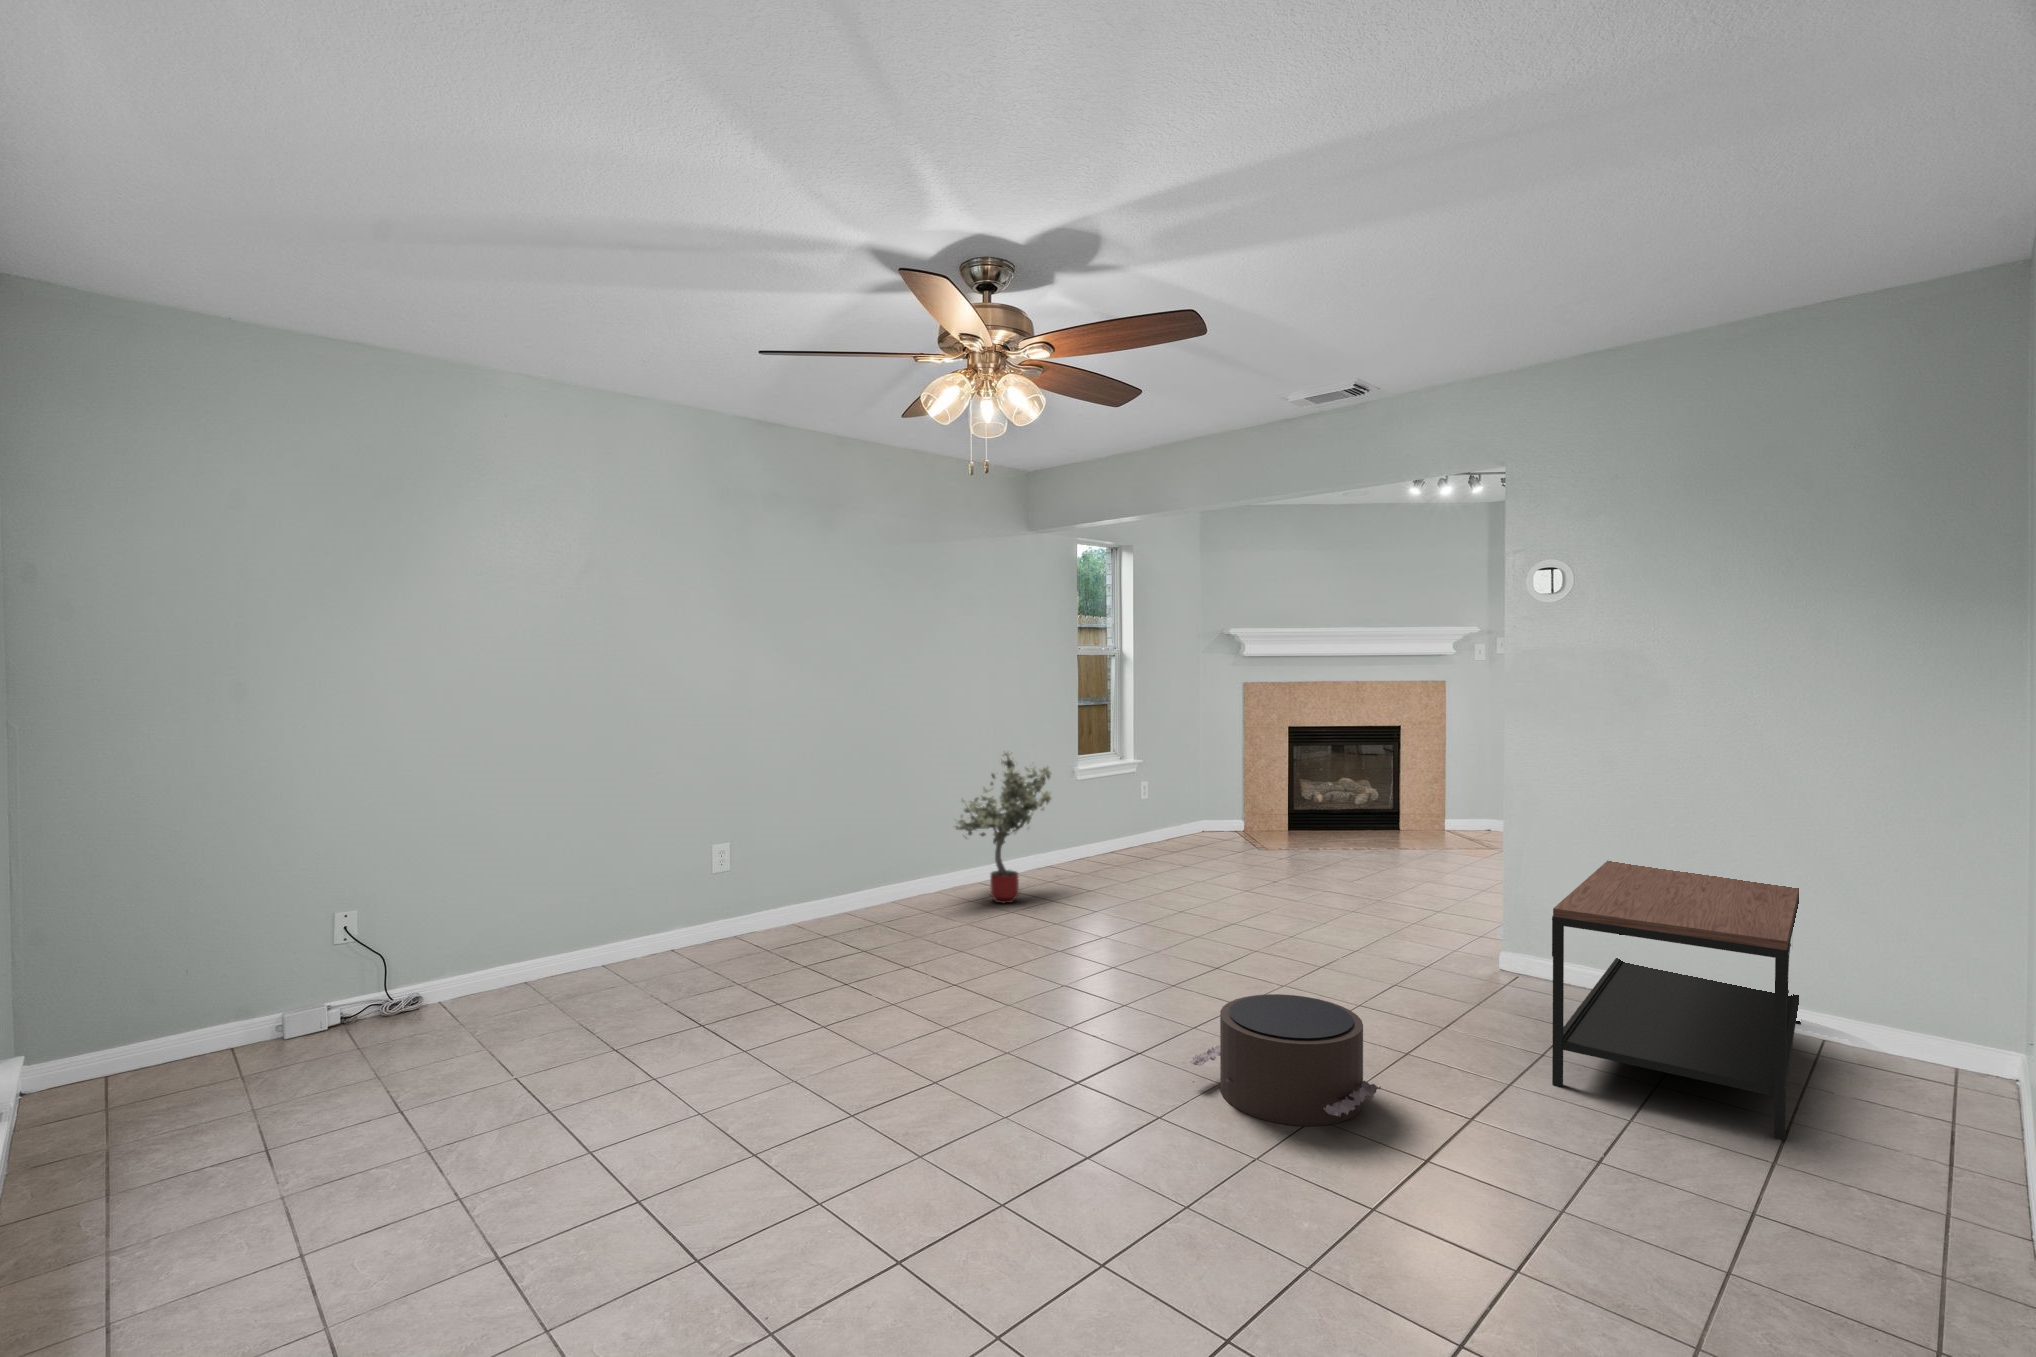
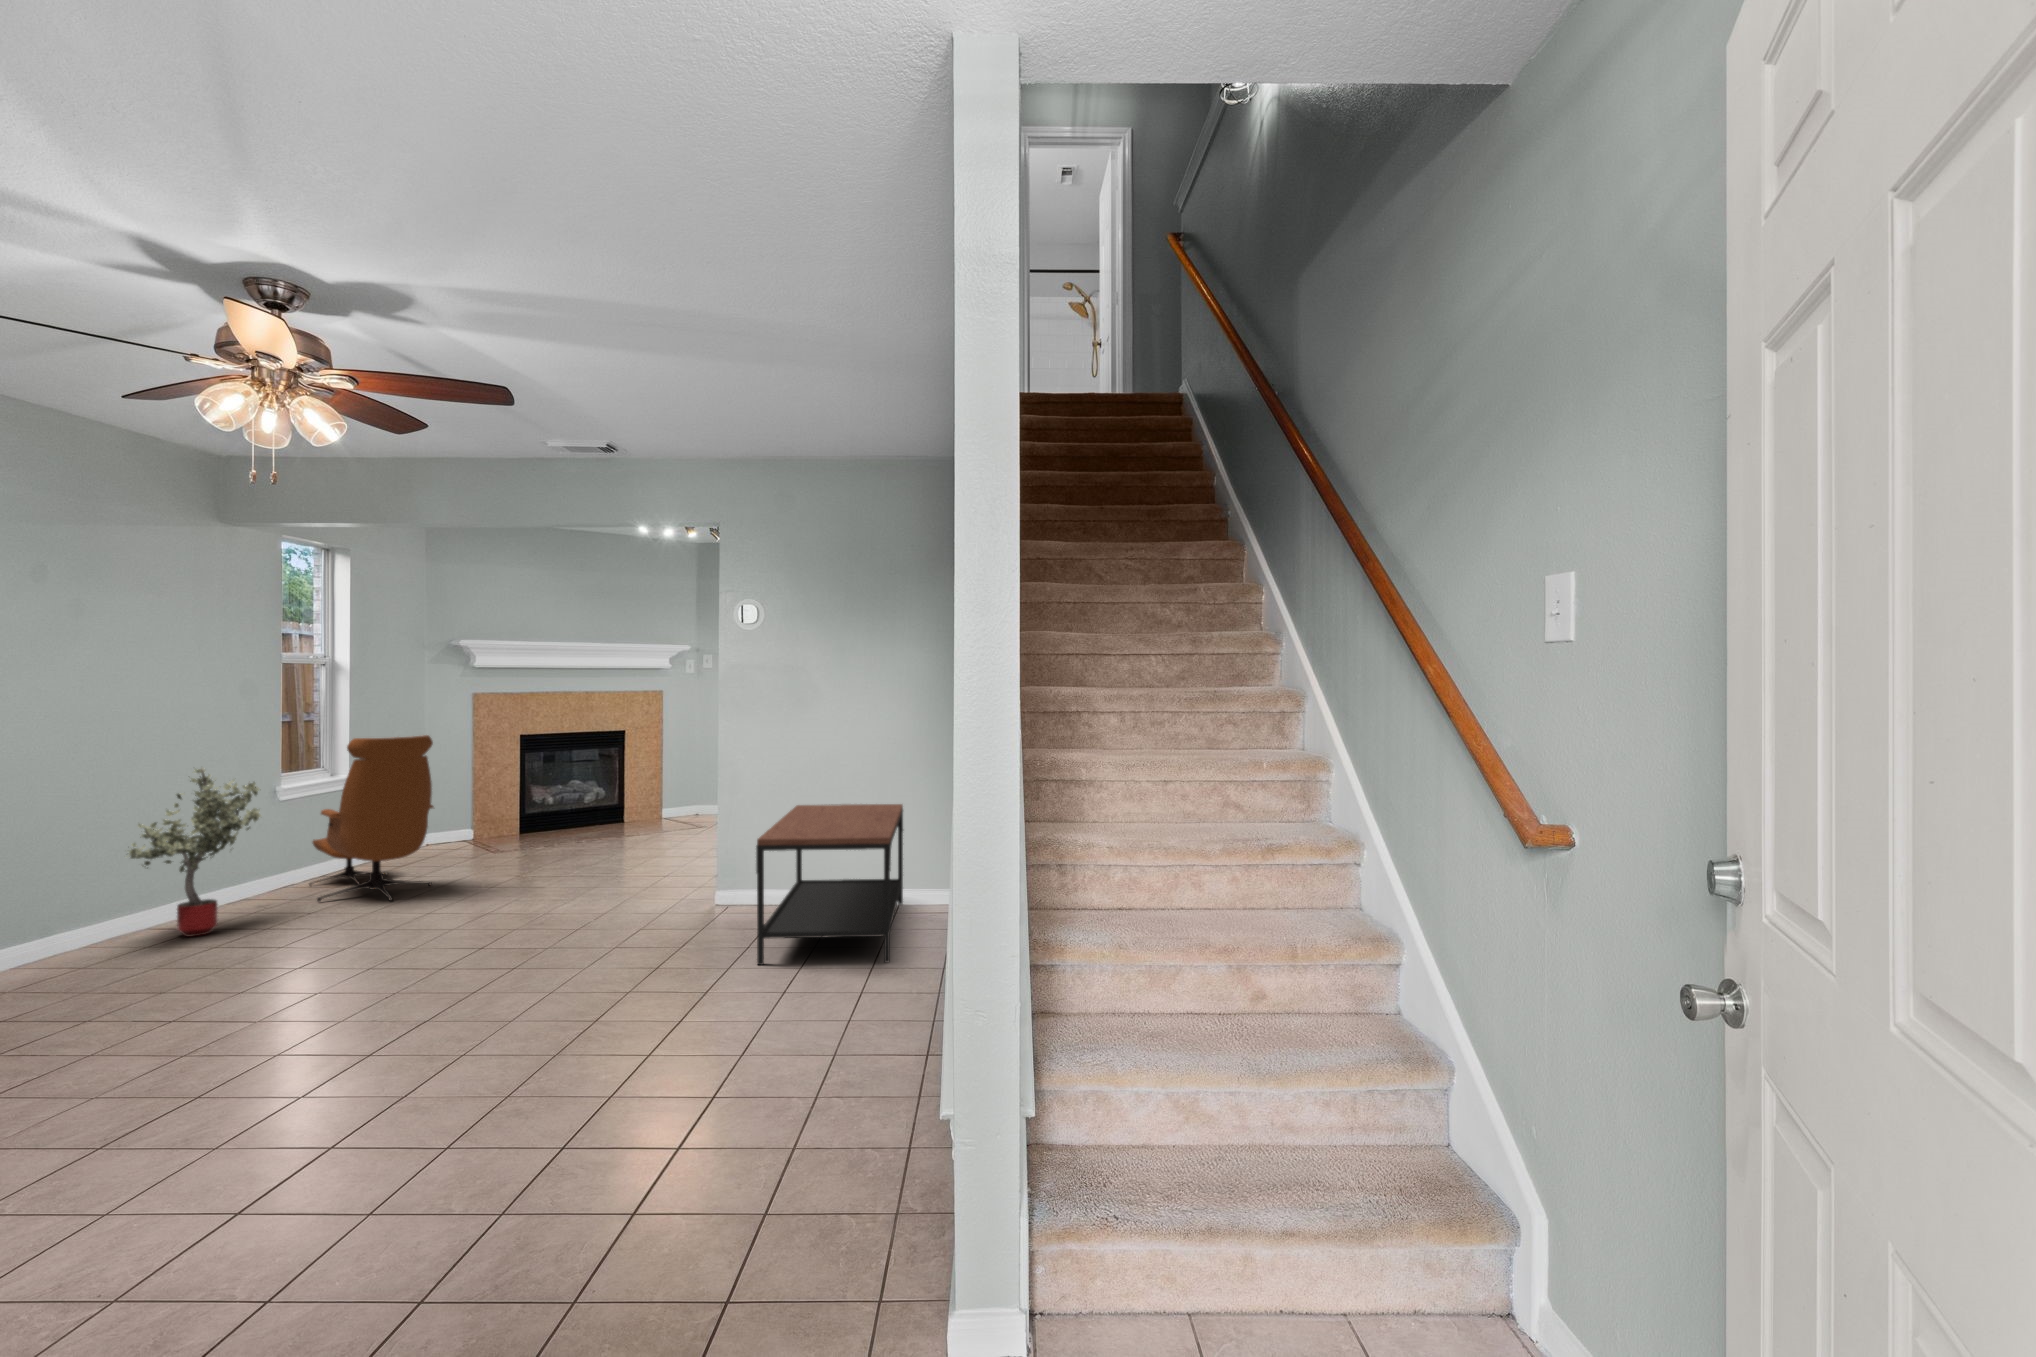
lounge chair: none [1098,729,1197,893] -> present [309,735,433,902]
pouf: present [1190,994,1381,1126] -> none [473,935,639,1032]

